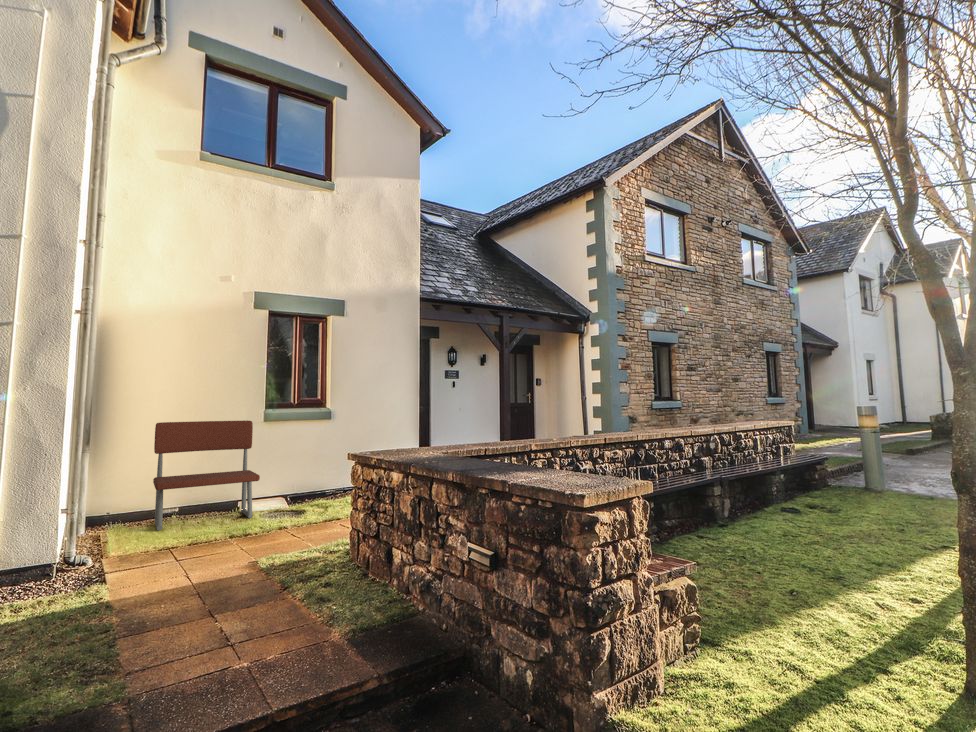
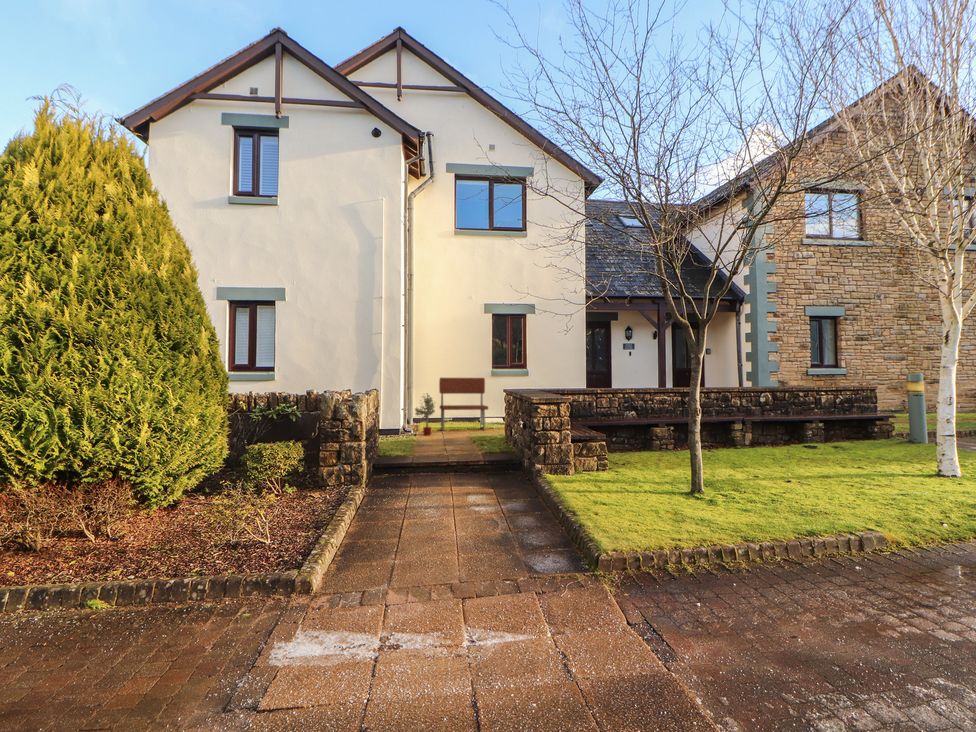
potted tree: none [81,463,141,559] -> present [415,393,435,435]

